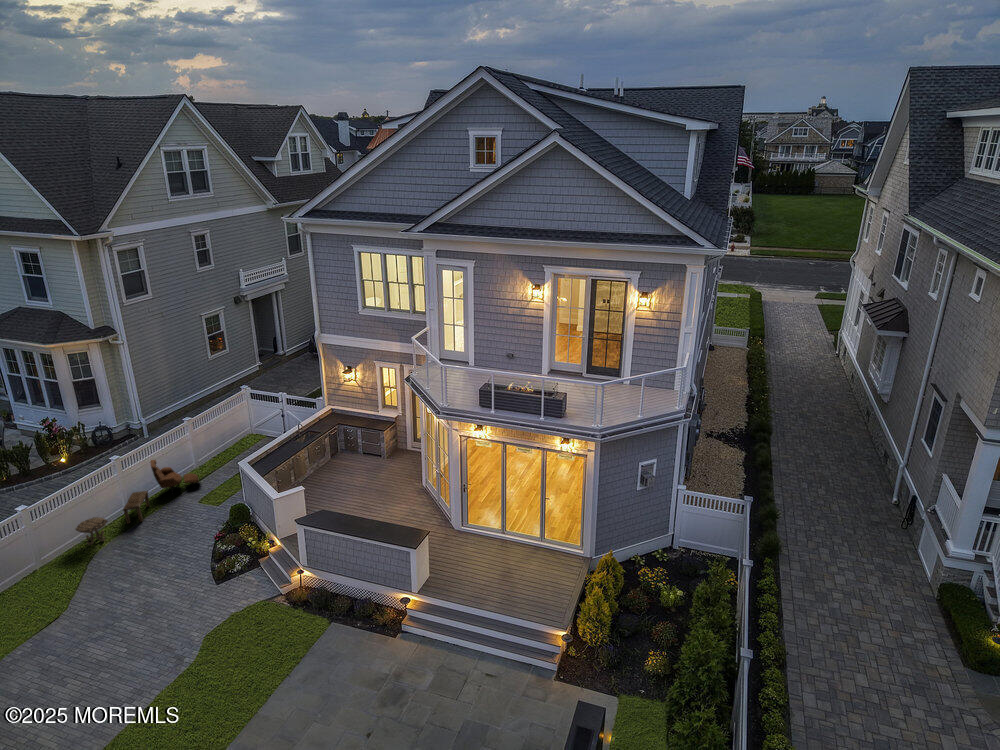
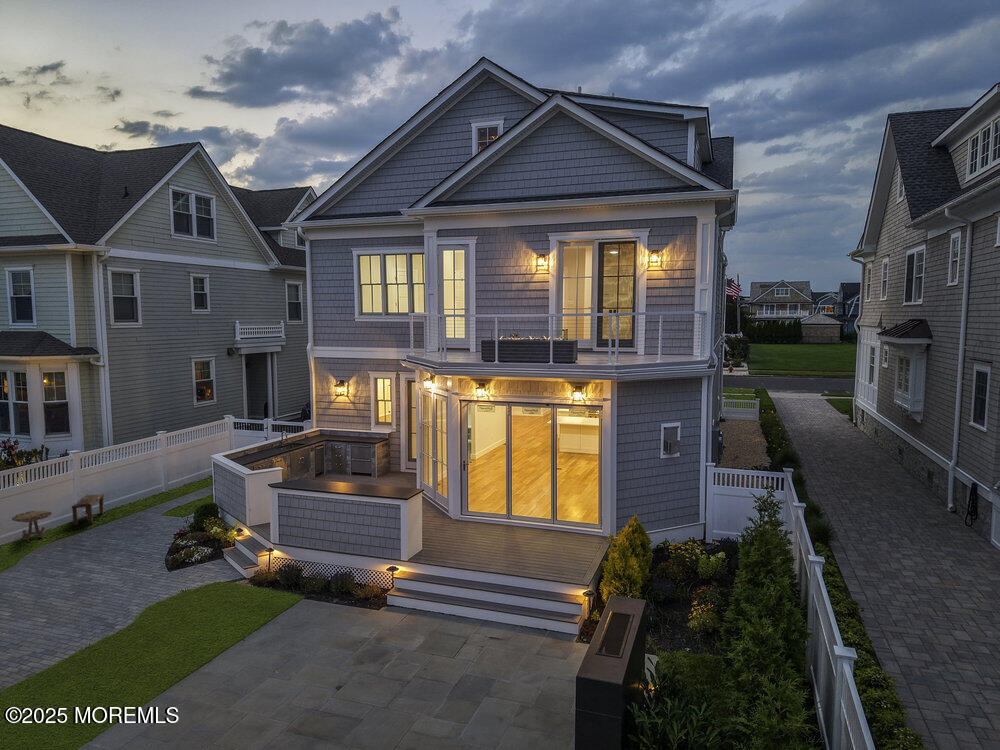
lounge chair: present [150,460,199,495] -> none [112,465,165,506]

